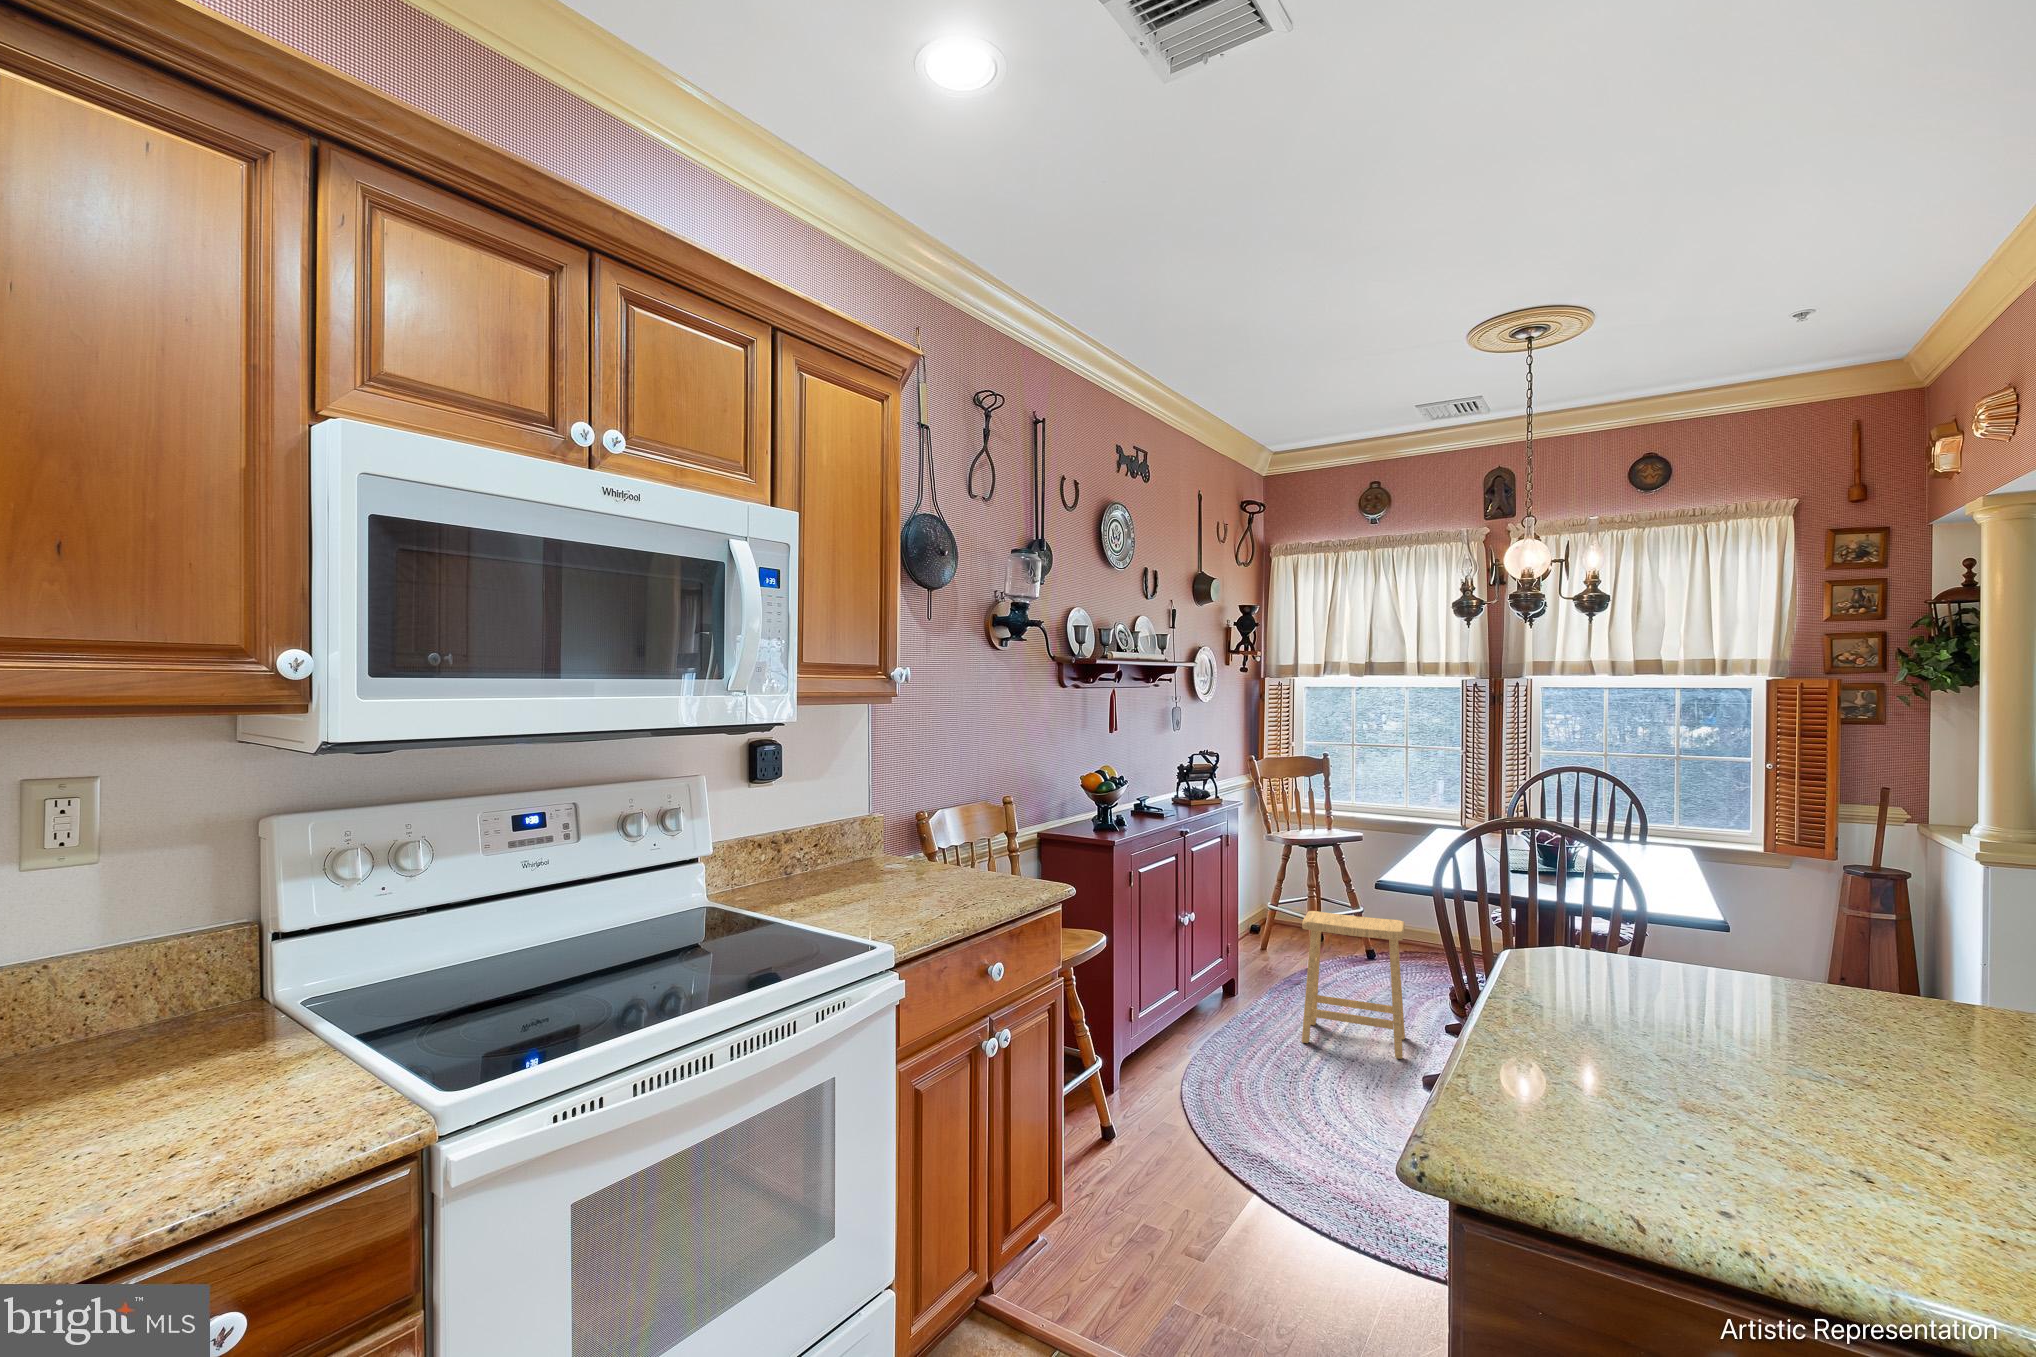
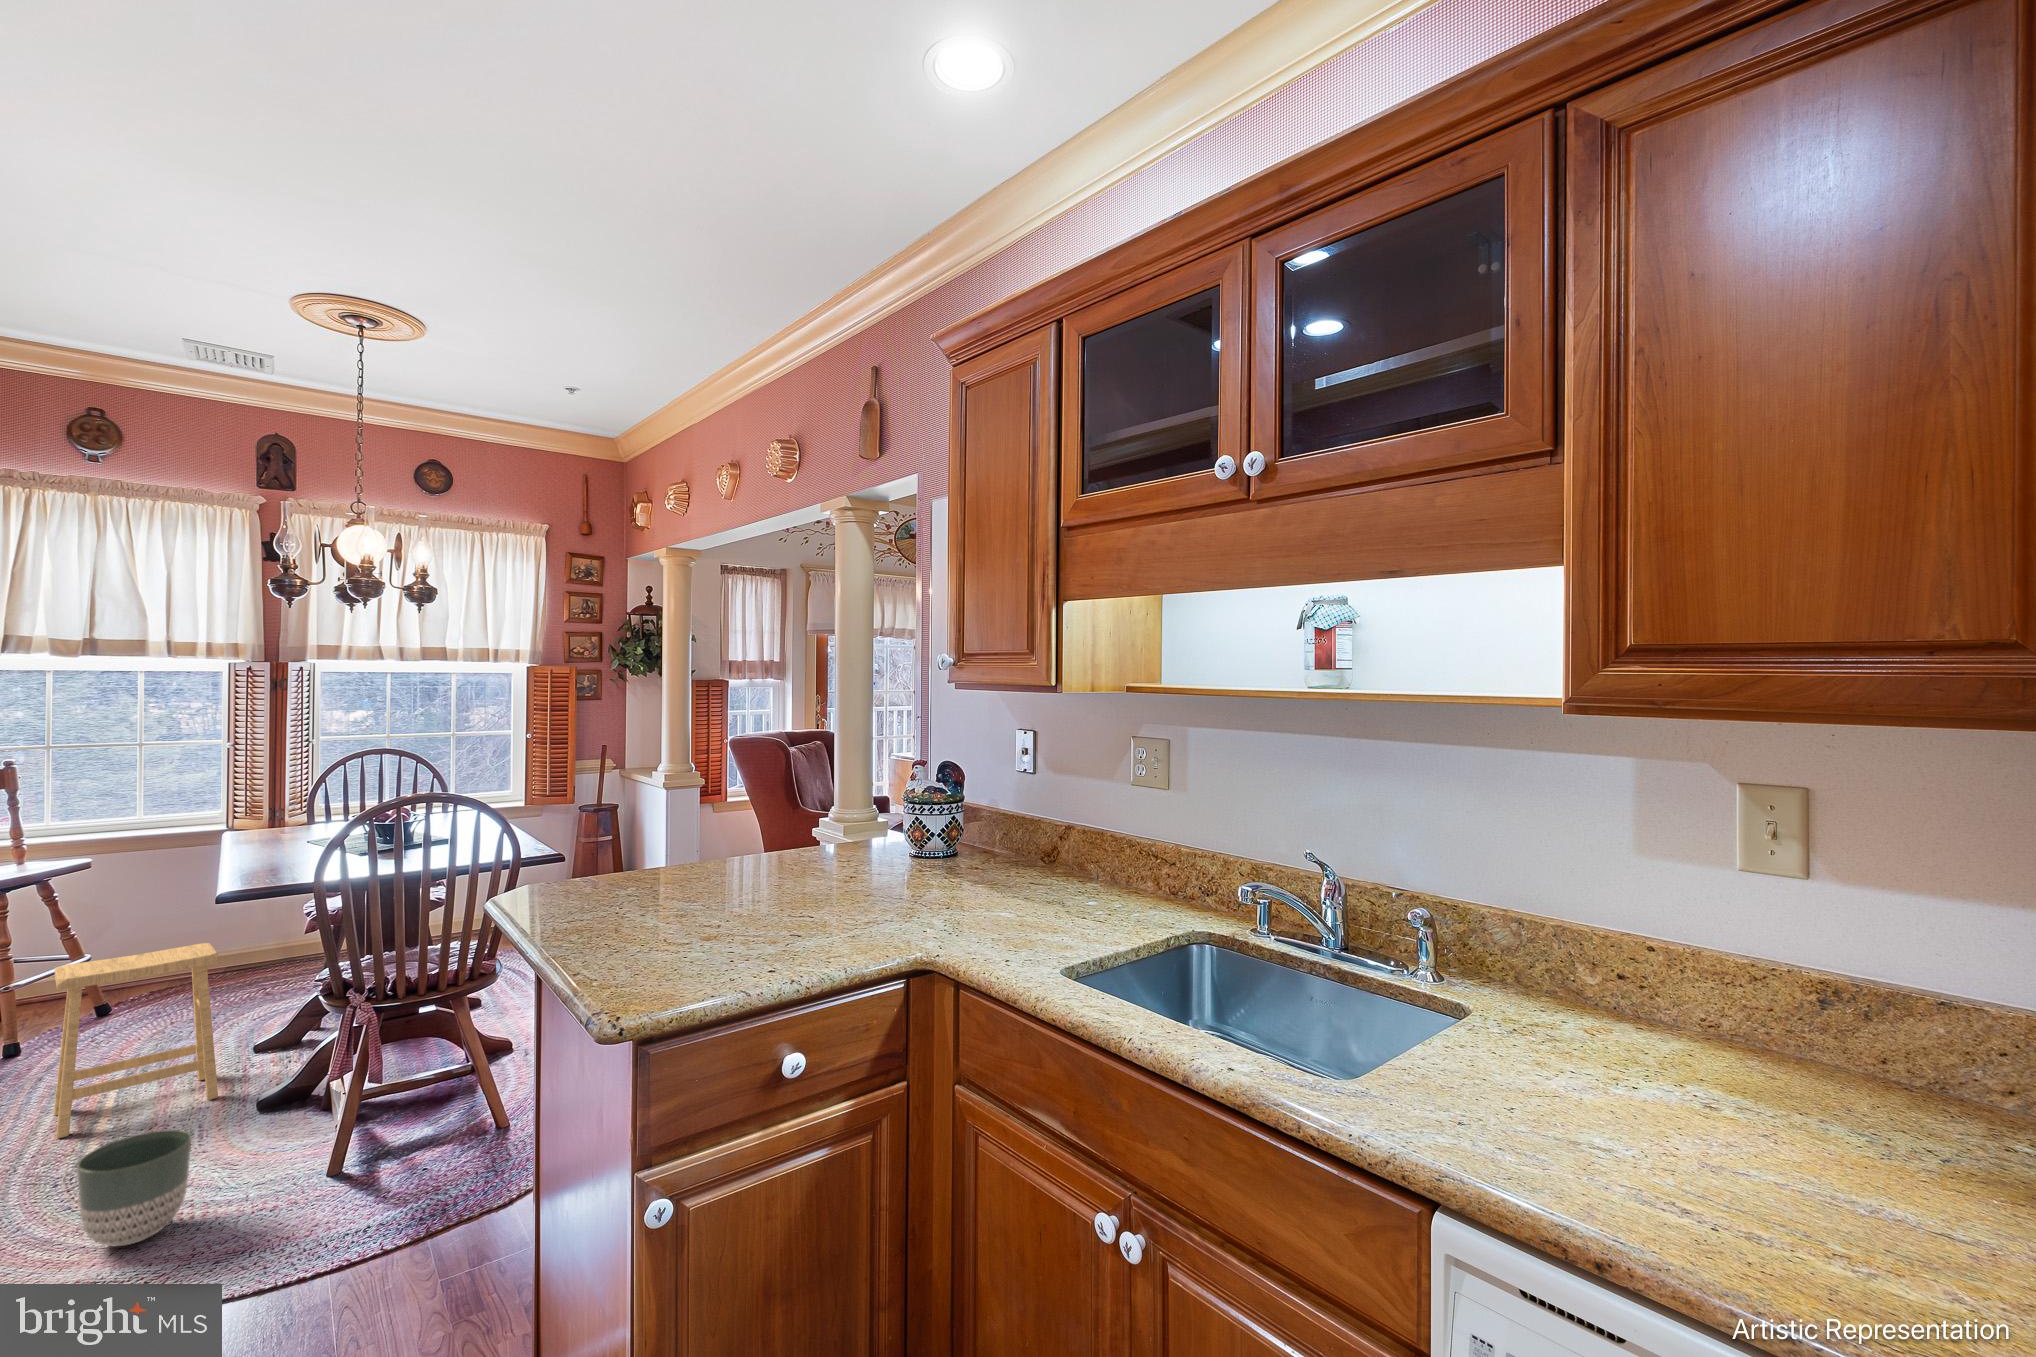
planter: none [1269,1059,1338,1149] -> present [77,1130,191,1247]

